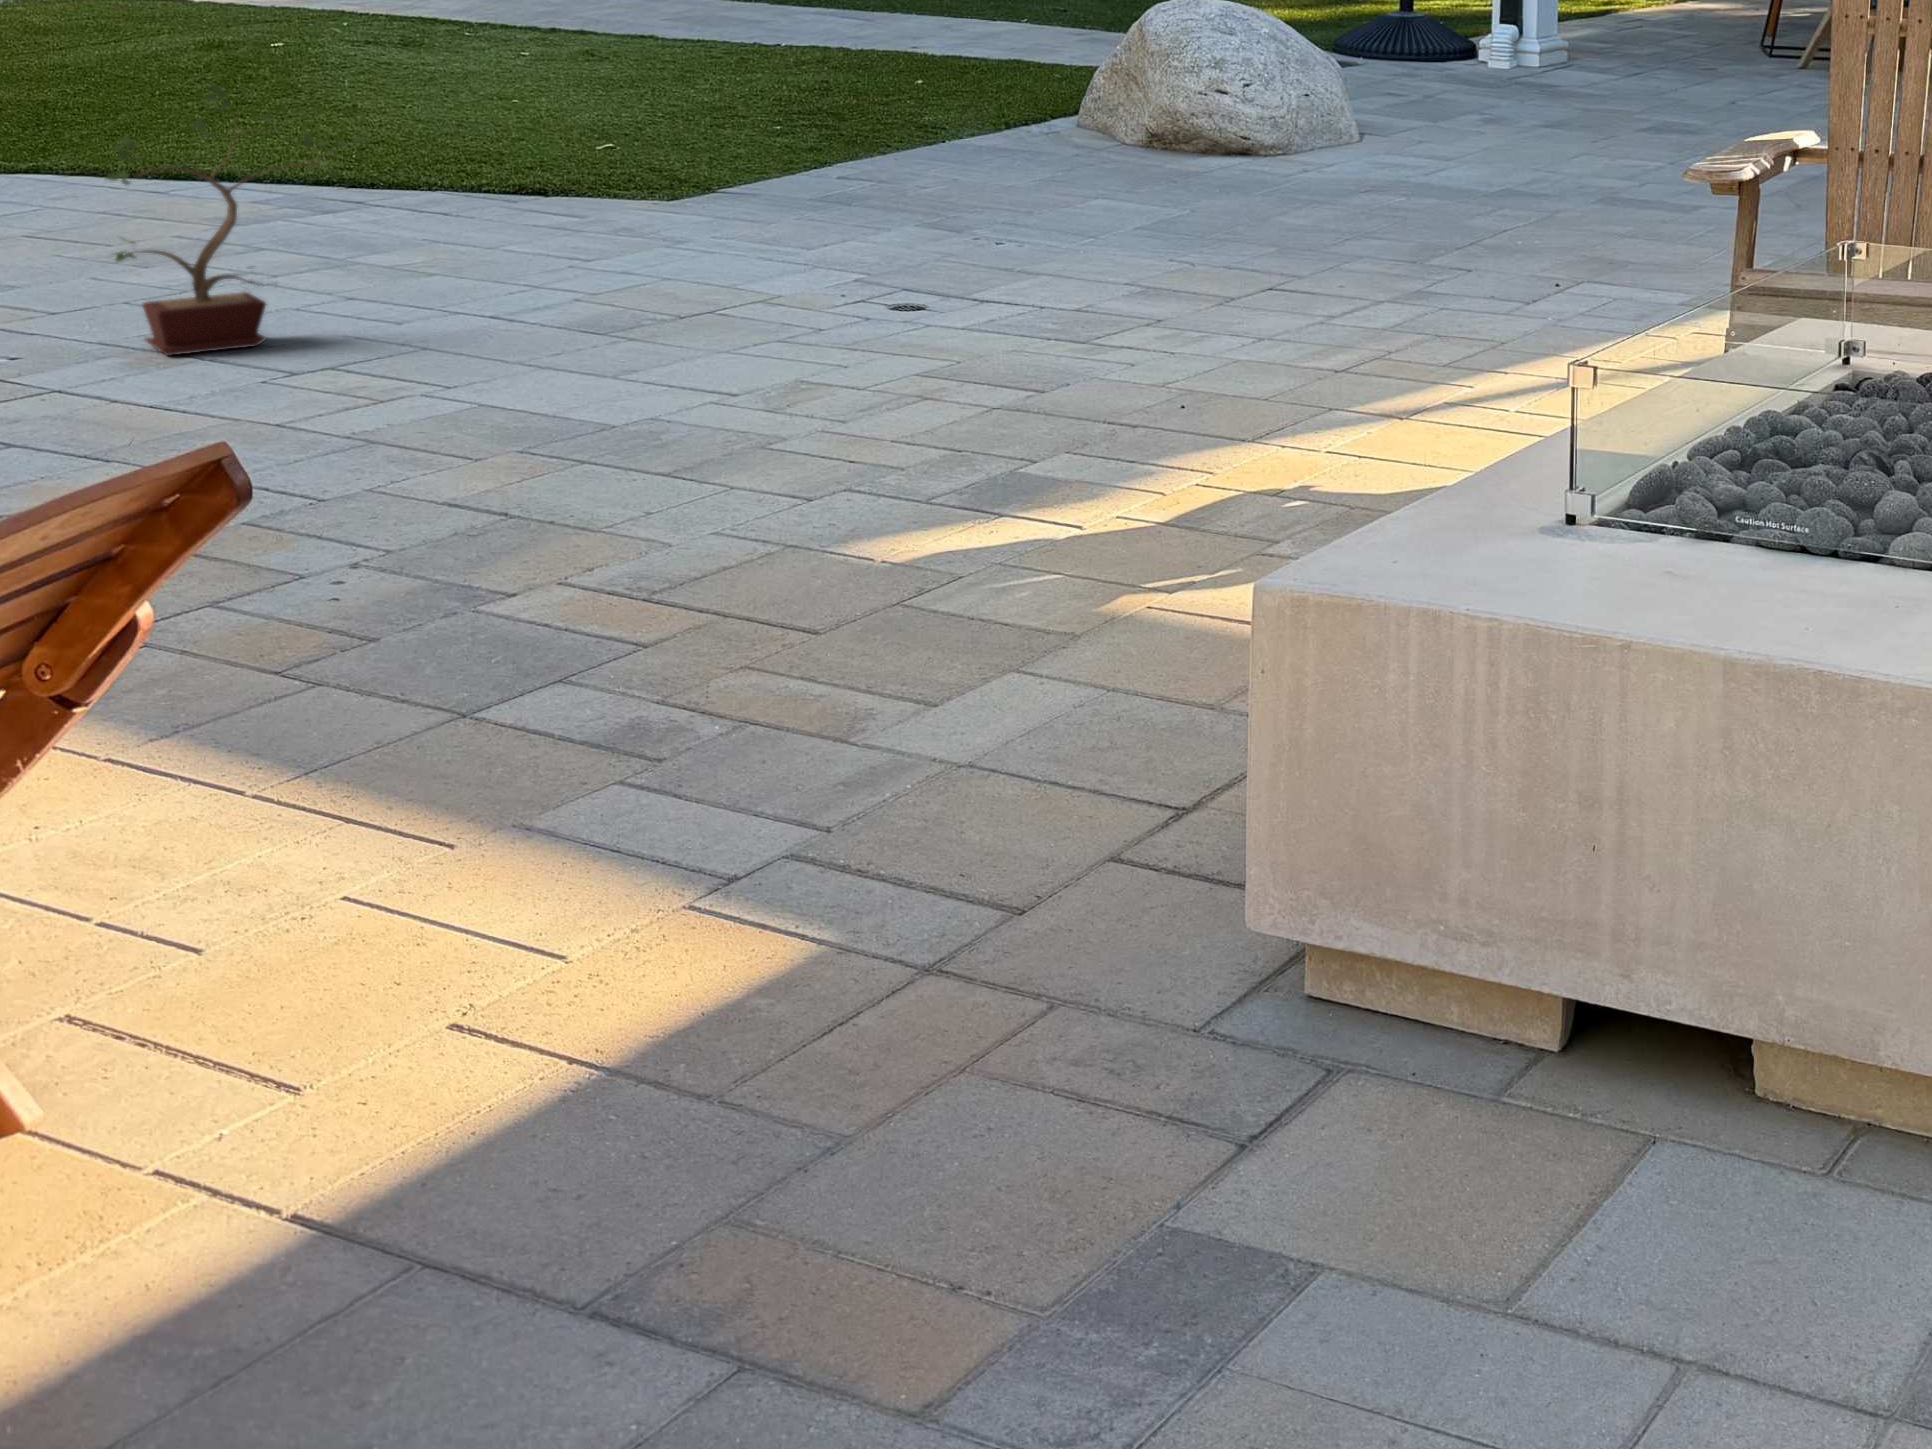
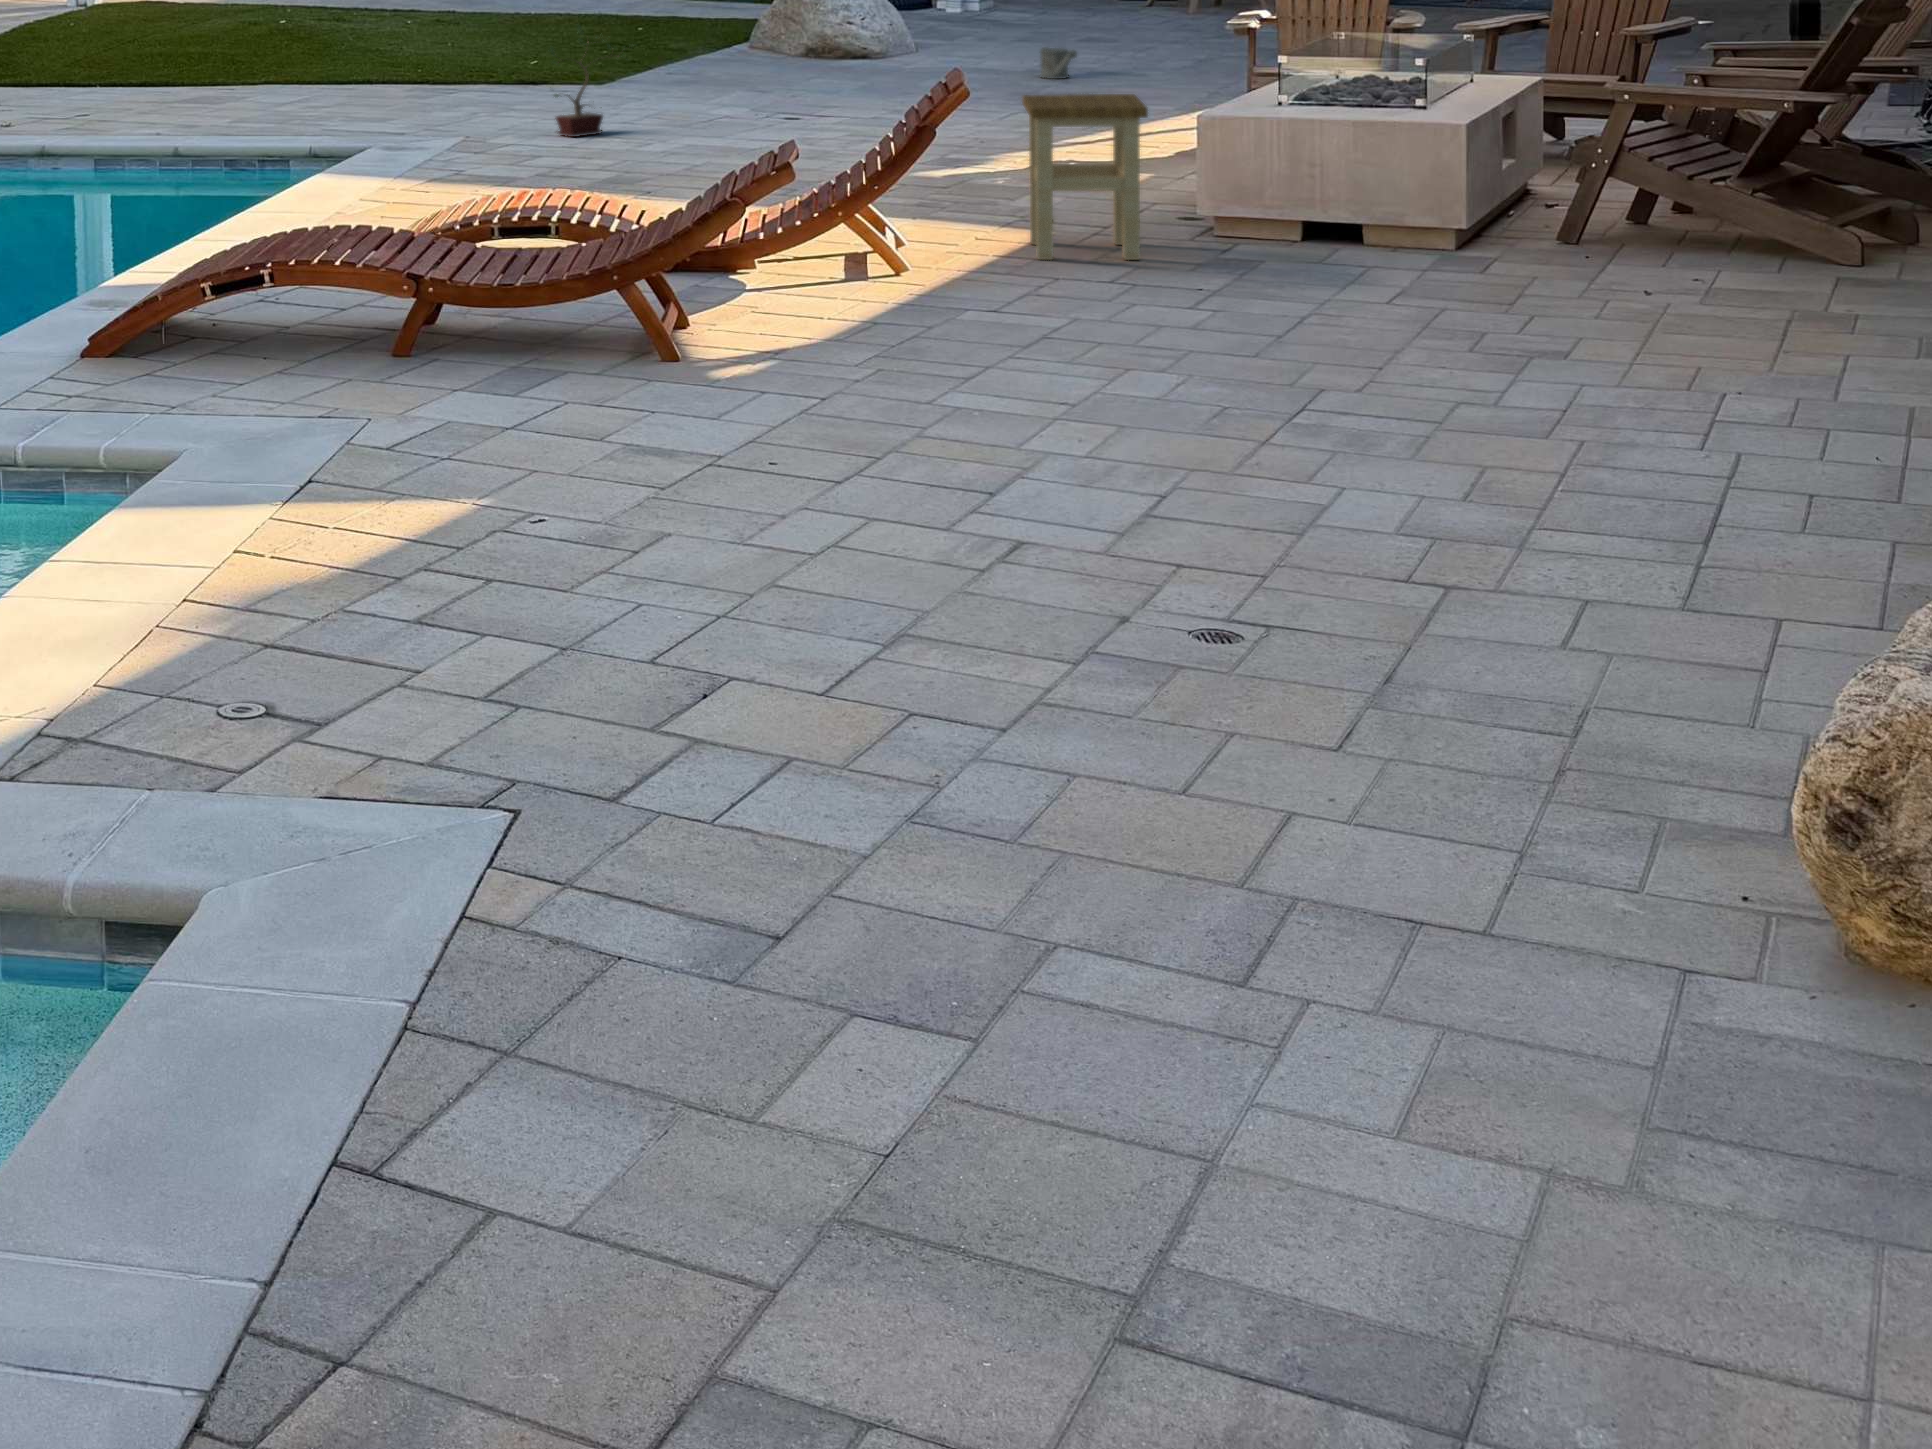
watering can: none [1440,154,1499,218] -> present [1040,47,1077,79]
stool: none [411,458,974,1164] -> present [1022,94,1148,260]

